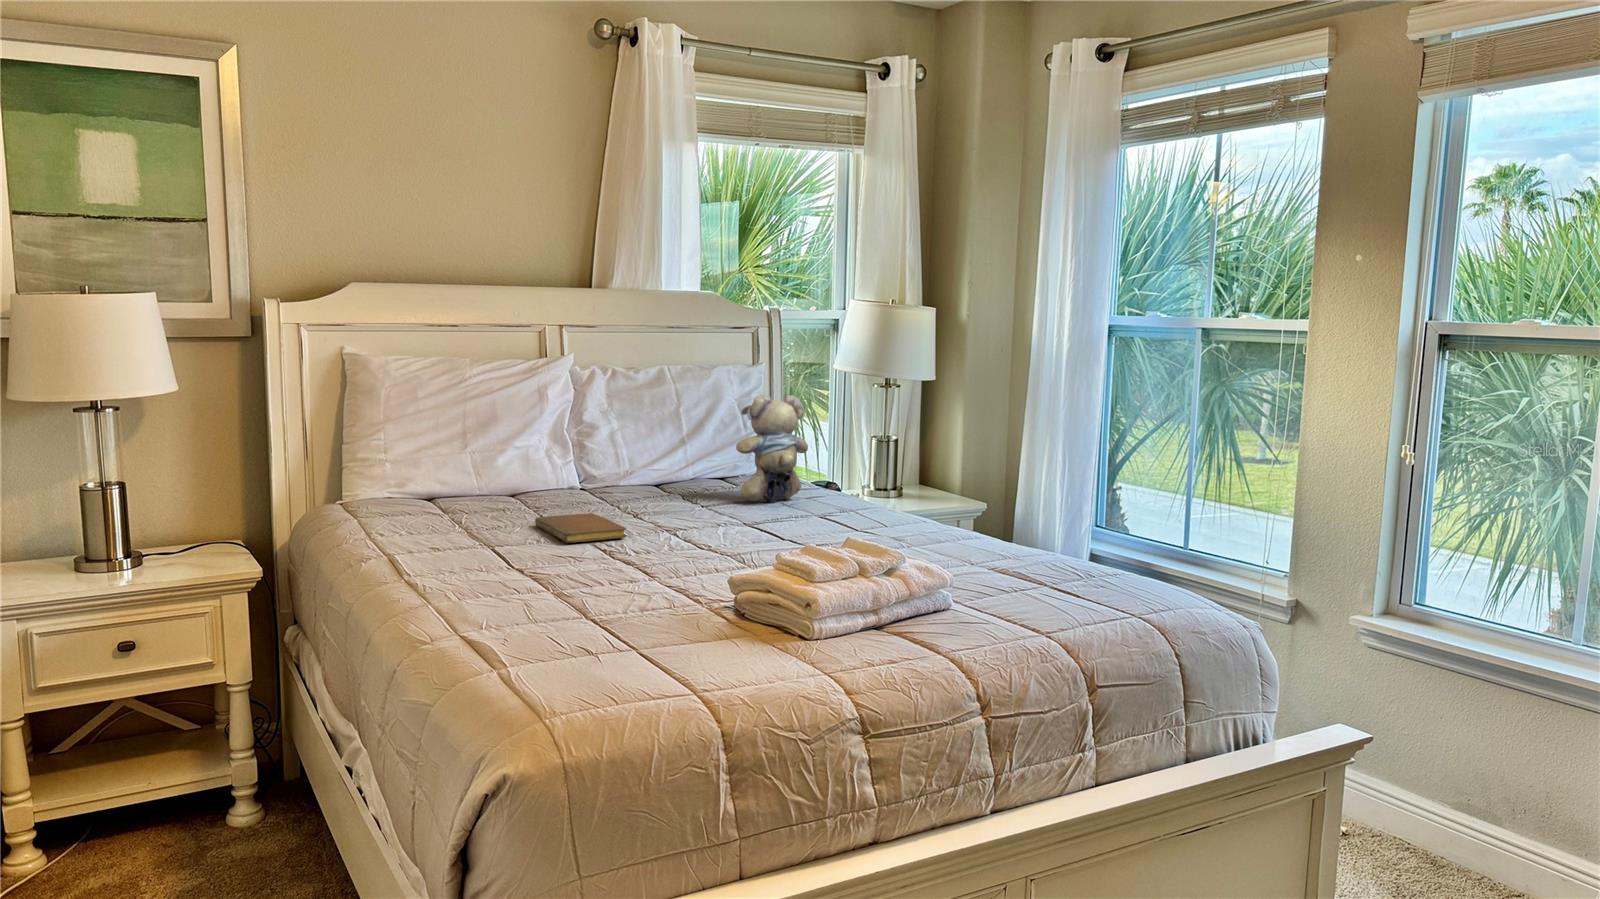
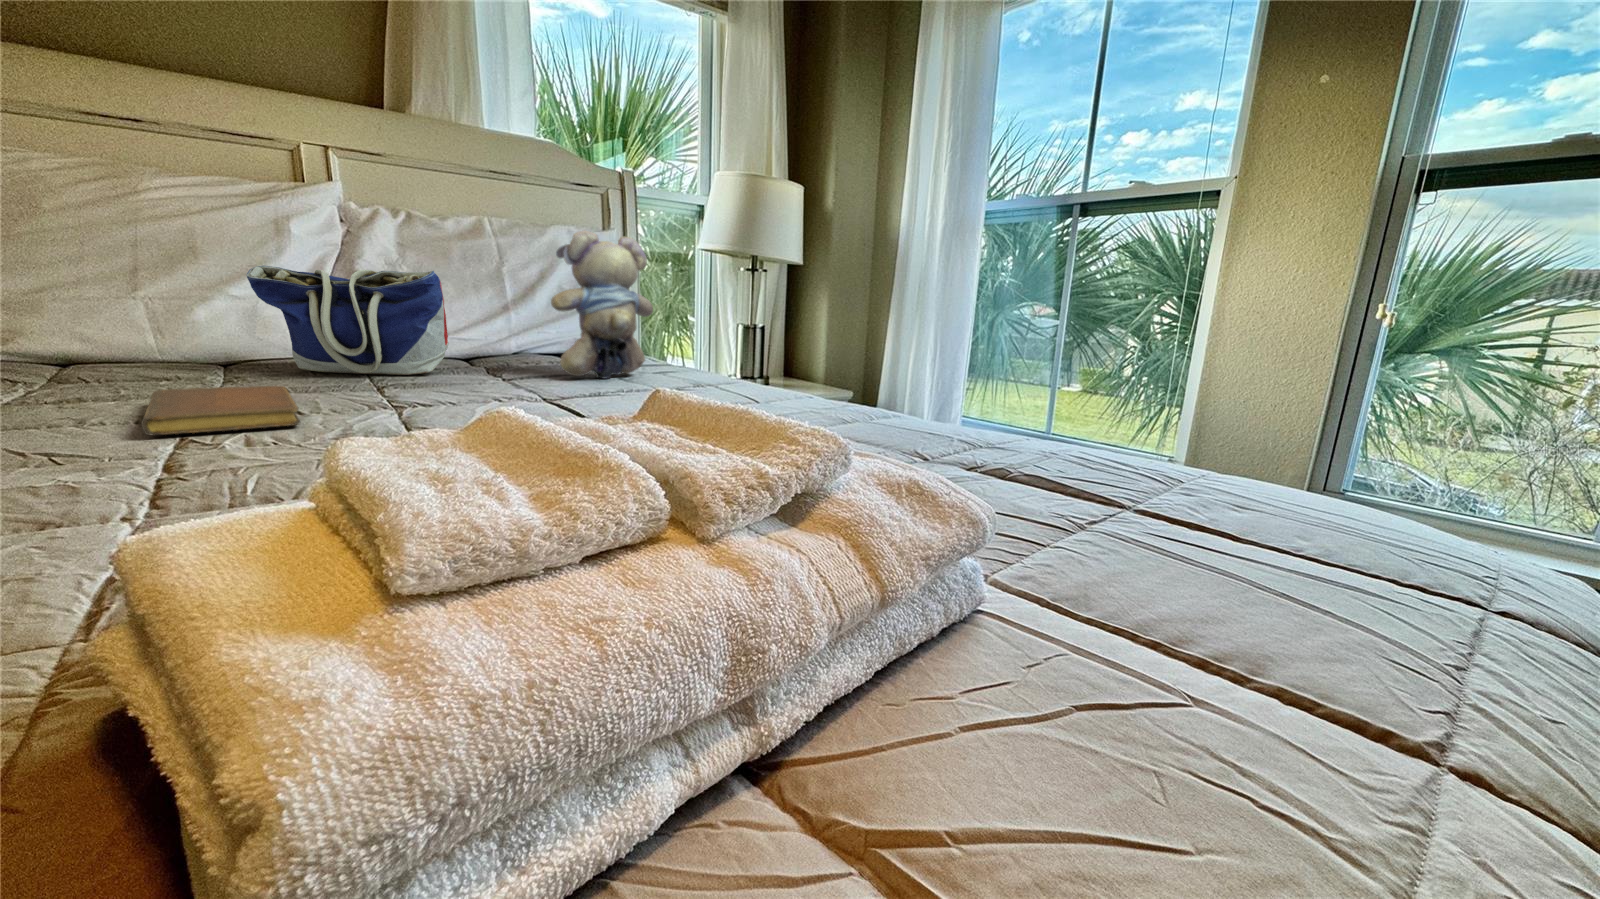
tote bag: none [551,430,668,502] -> present [246,266,449,375]

